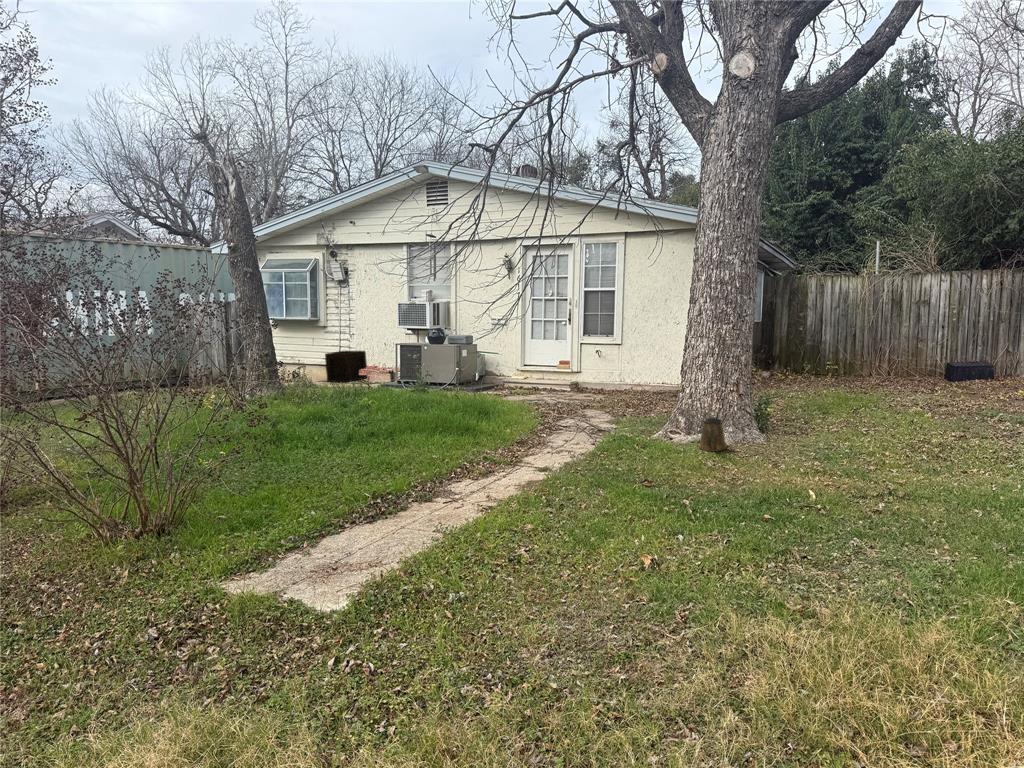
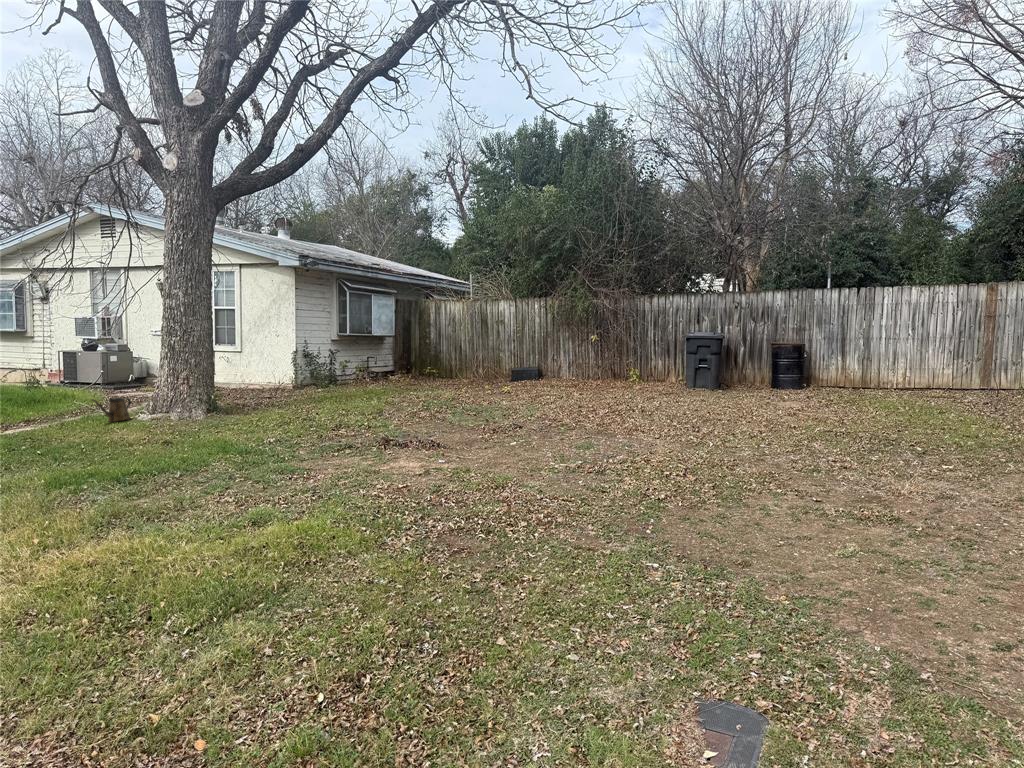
wooden crate: present [325,351,367,382] -> none [19,357,63,384]

